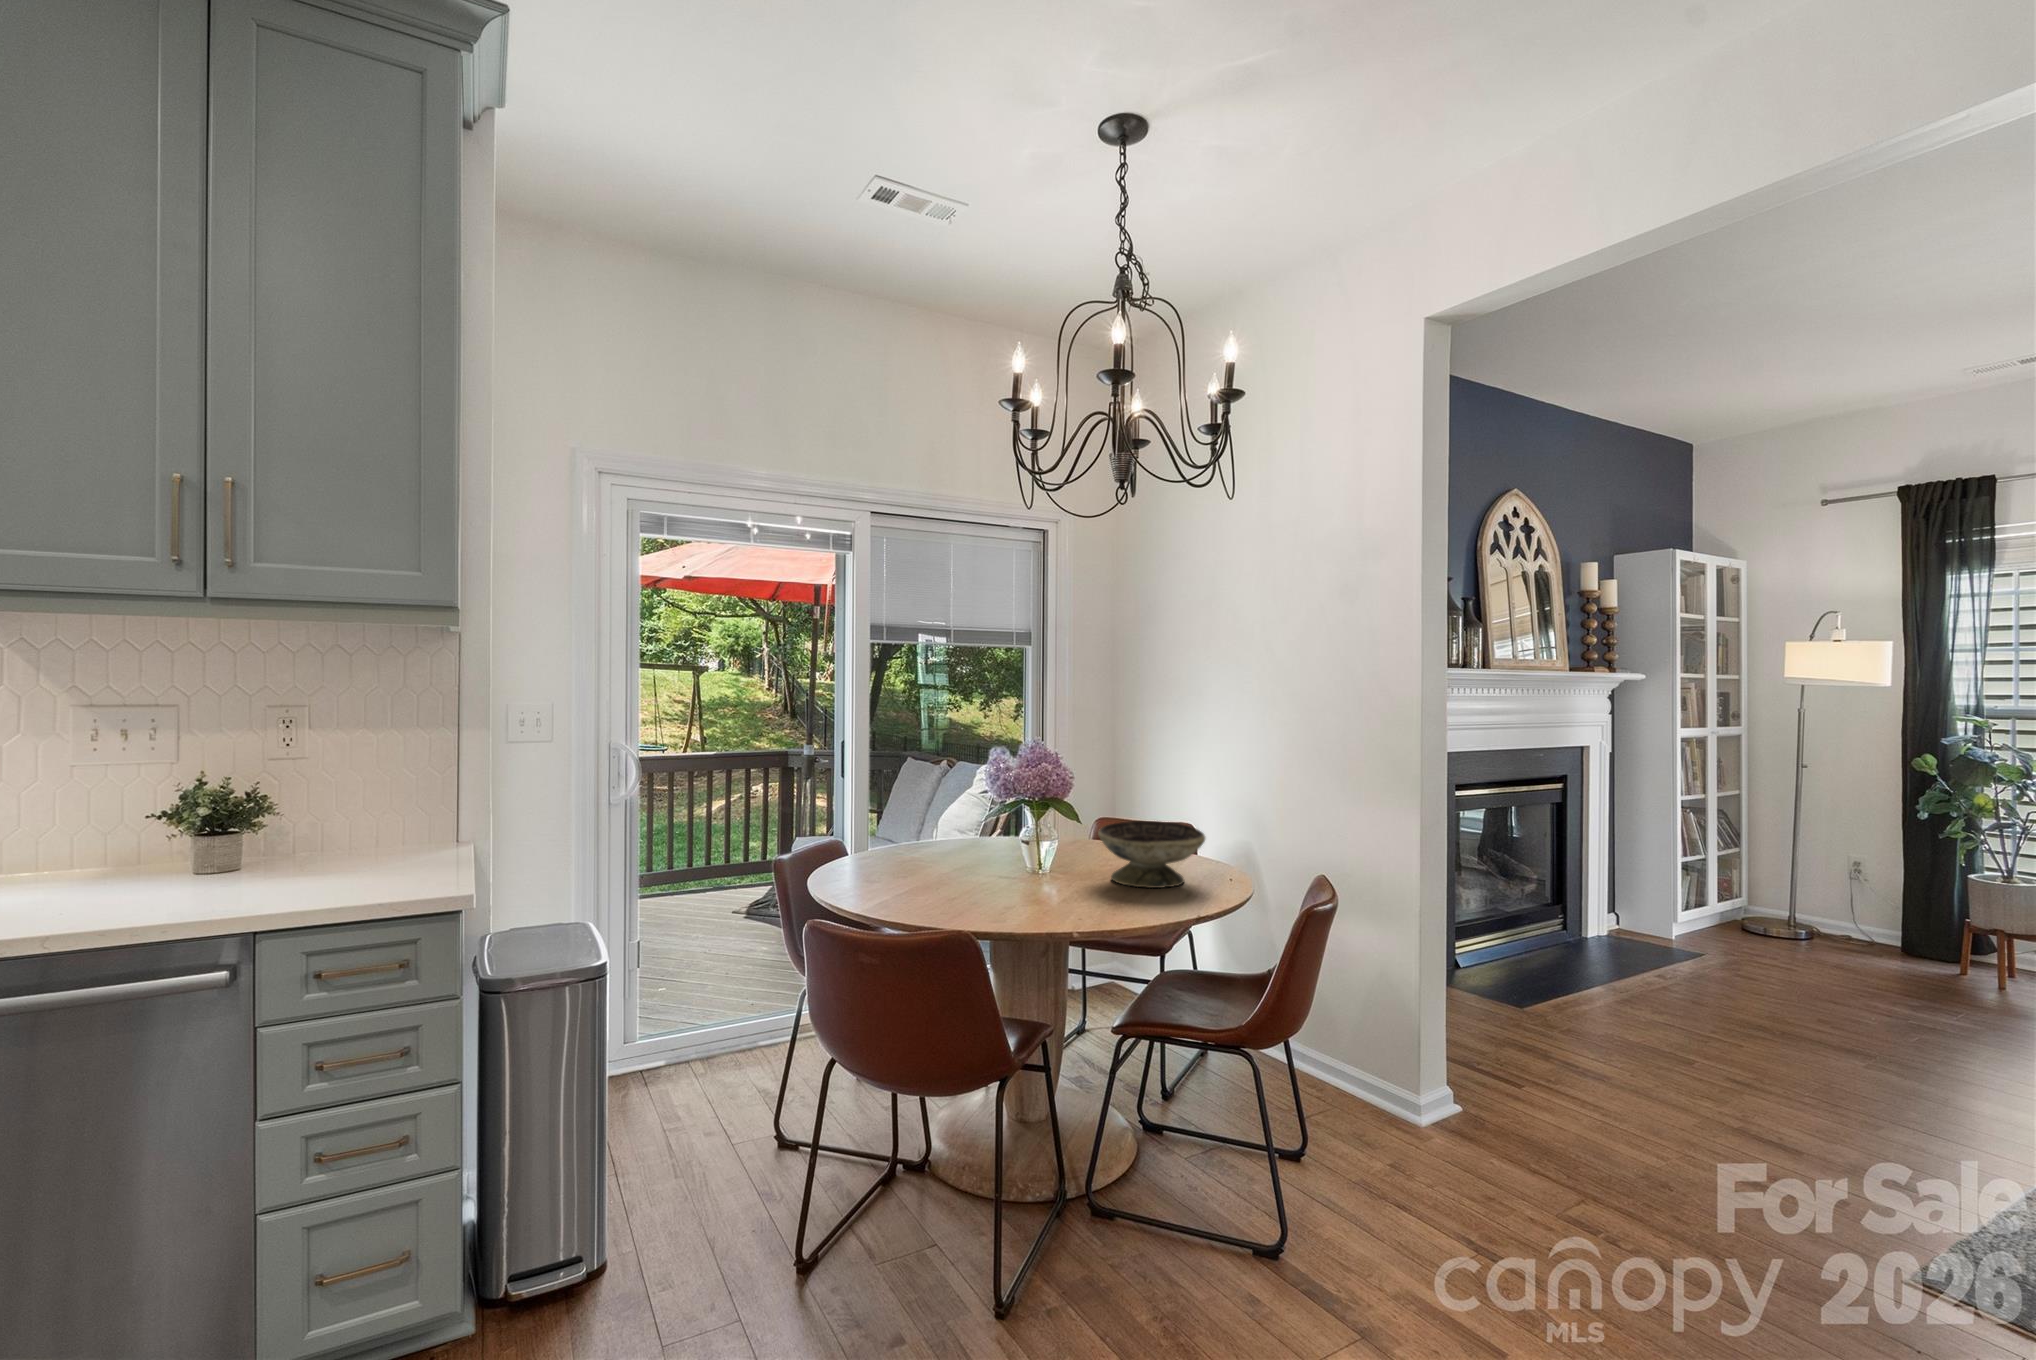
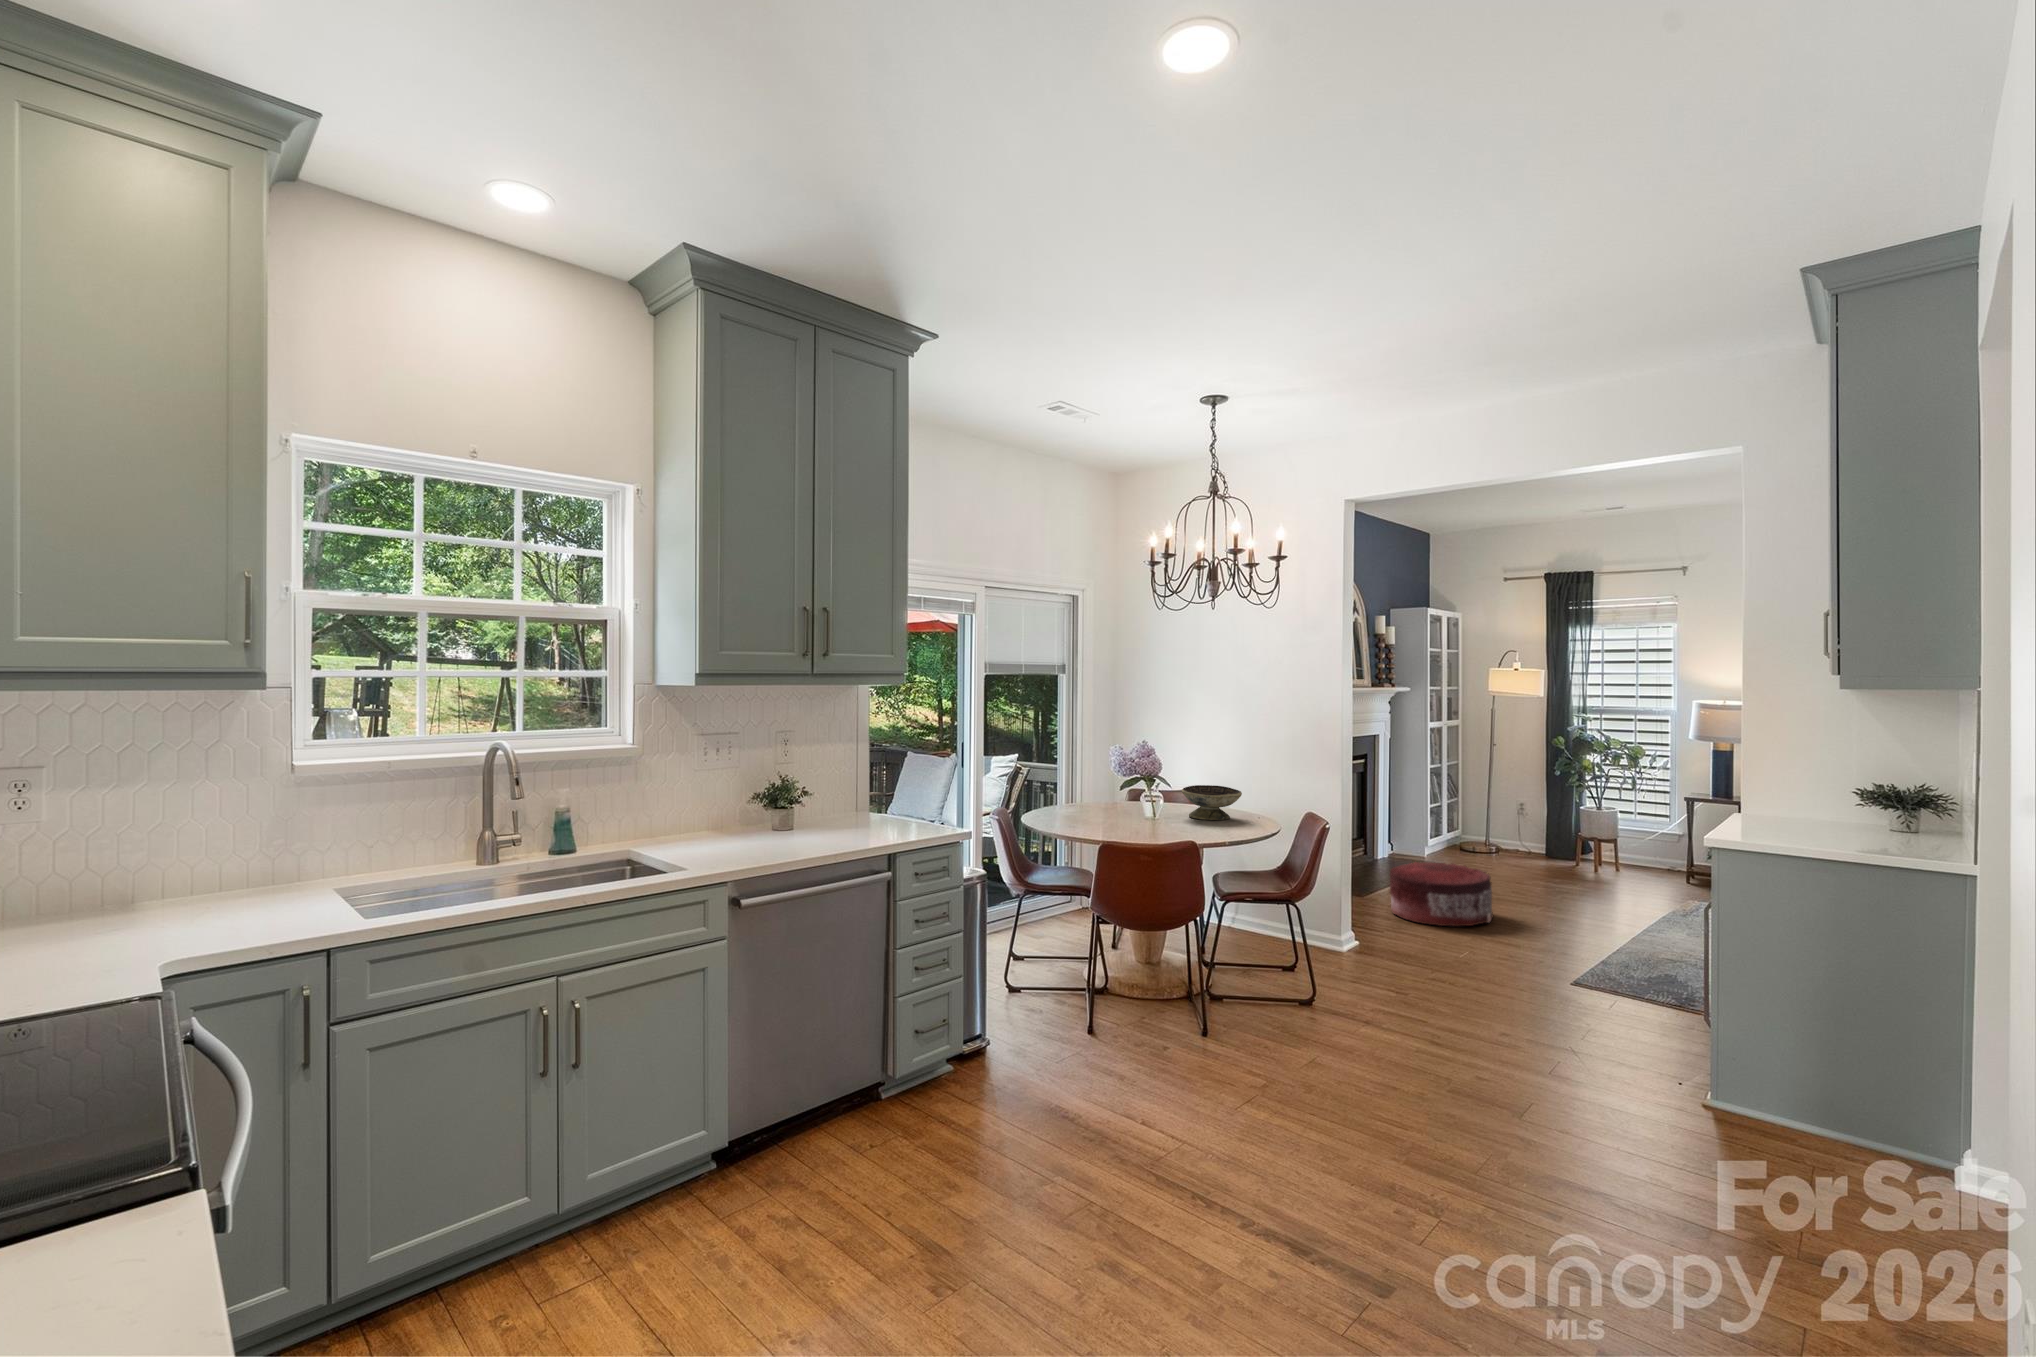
pouf: none [1569,961,1778,1099] -> present [1390,862,1493,926]

